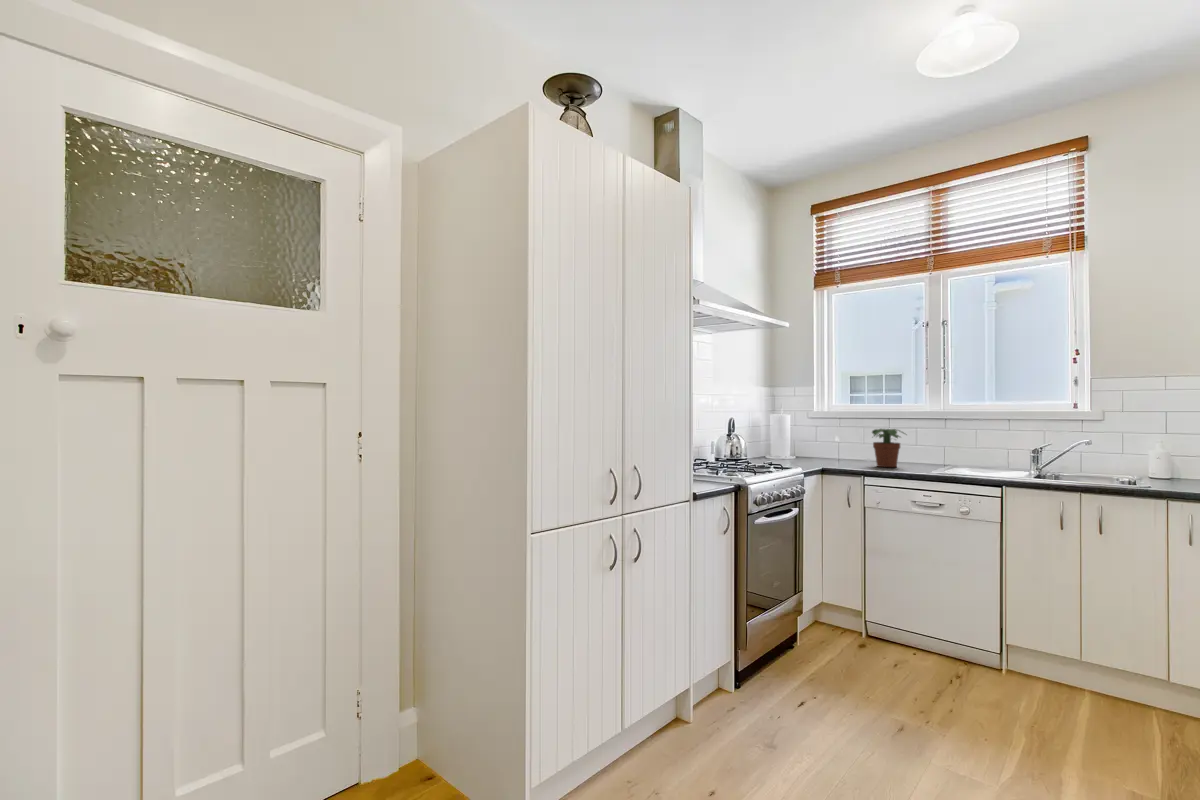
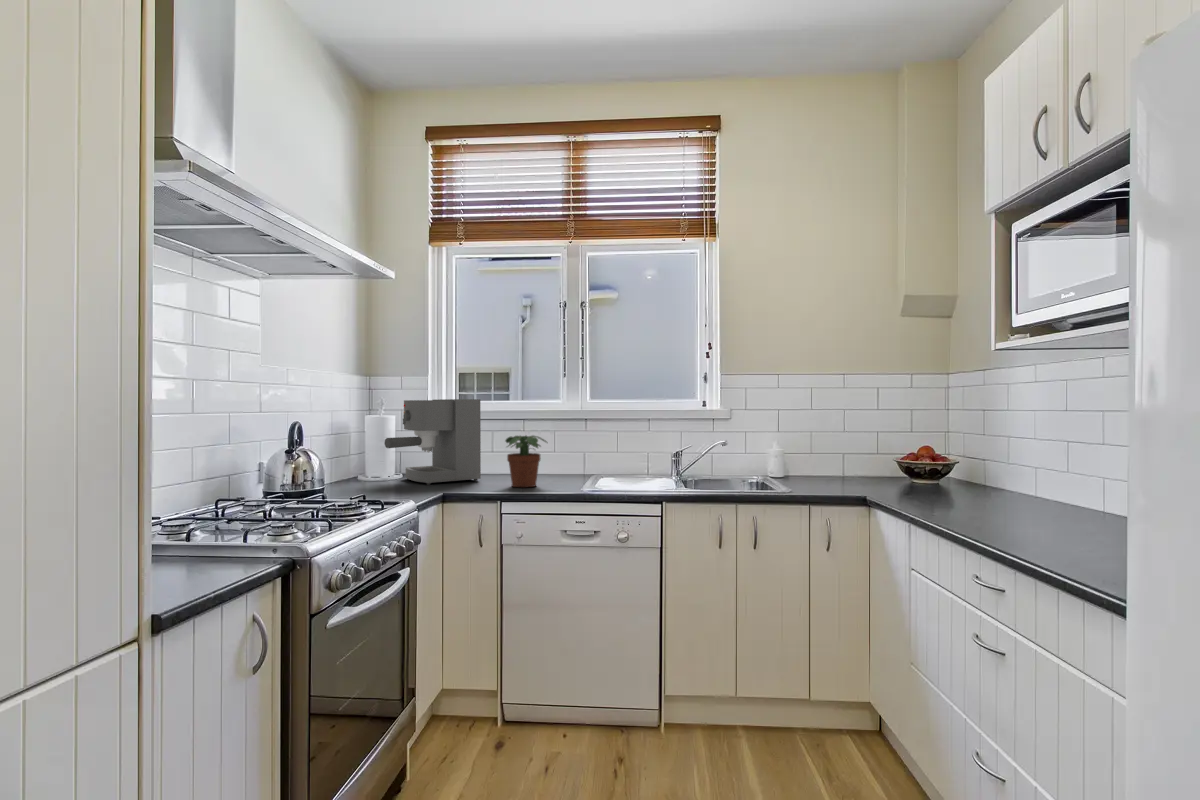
coffee maker: none [783,402,853,462] -> present [384,399,481,485]

